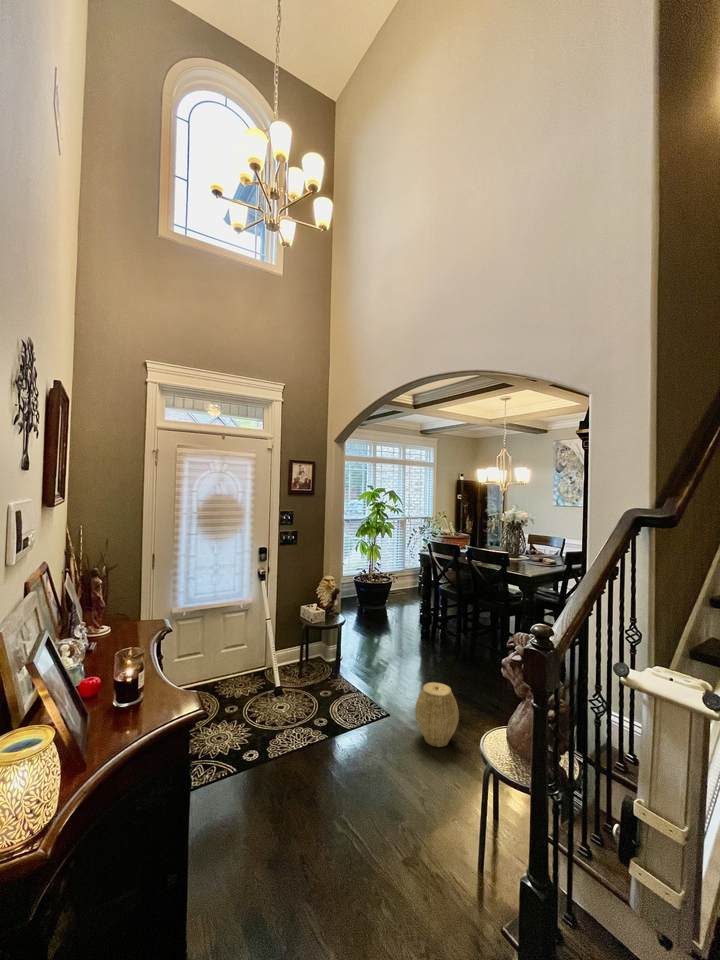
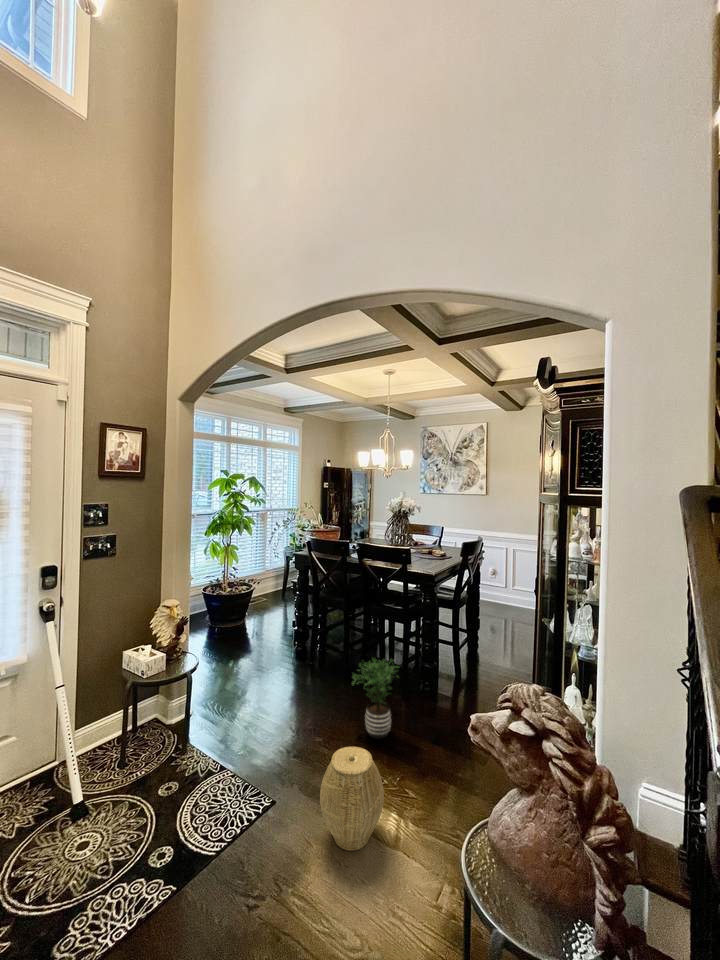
potted plant: none [451,636,492,697] -> present [352,660,394,739]

